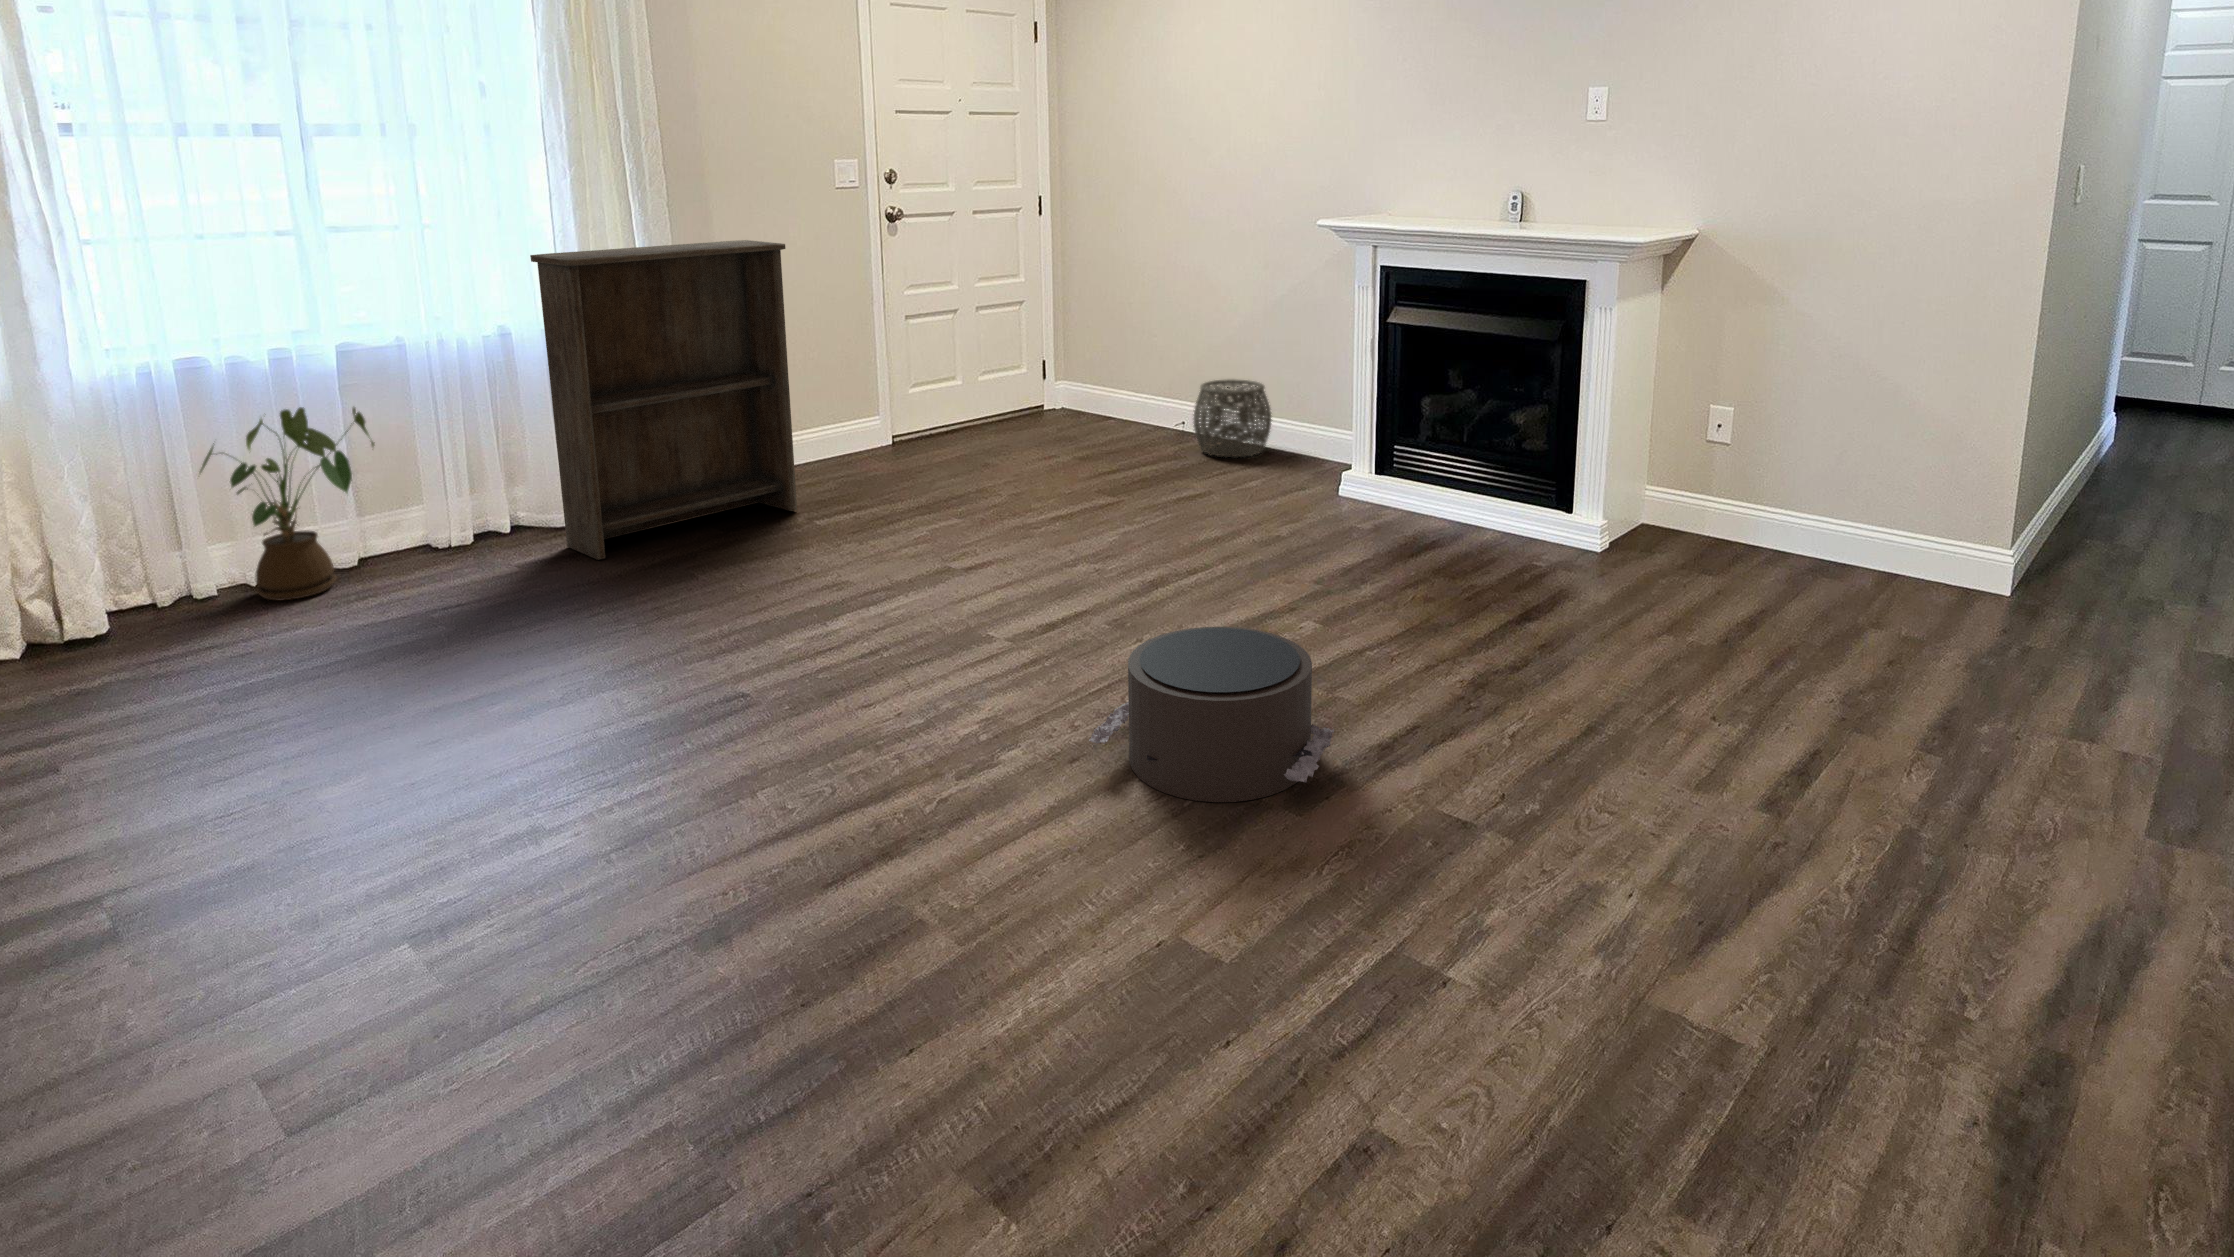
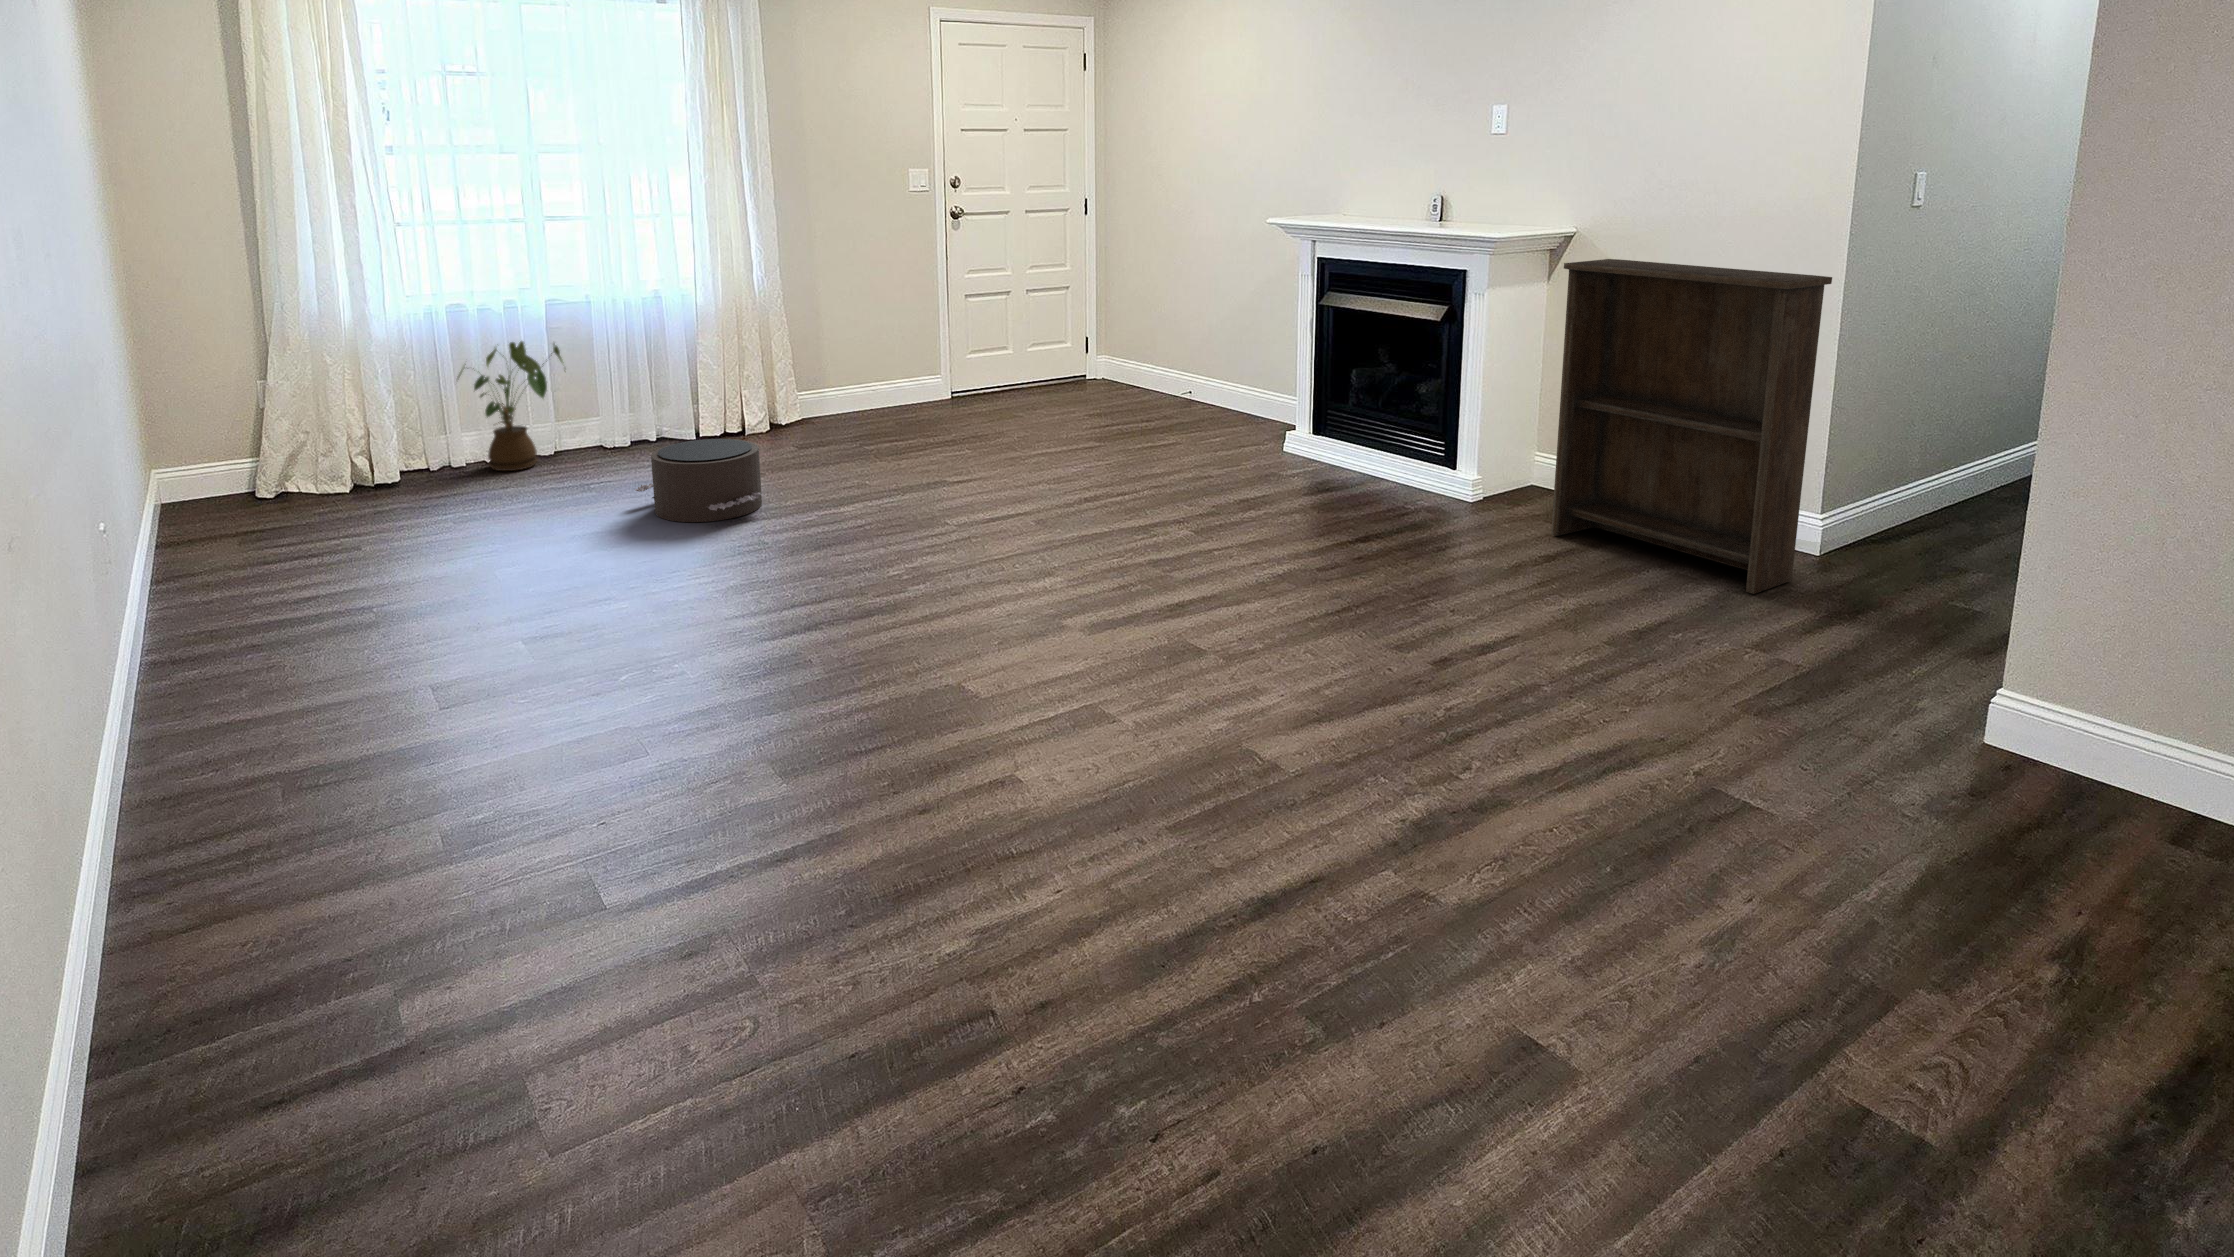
bookshelf: present [530,240,797,560] -> present [1551,259,1832,594]
woven basket: present [1193,379,1271,457] -> none [1186,355,1254,420]
pouf: present [1089,627,1334,802] -> present [635,439,763,522]

